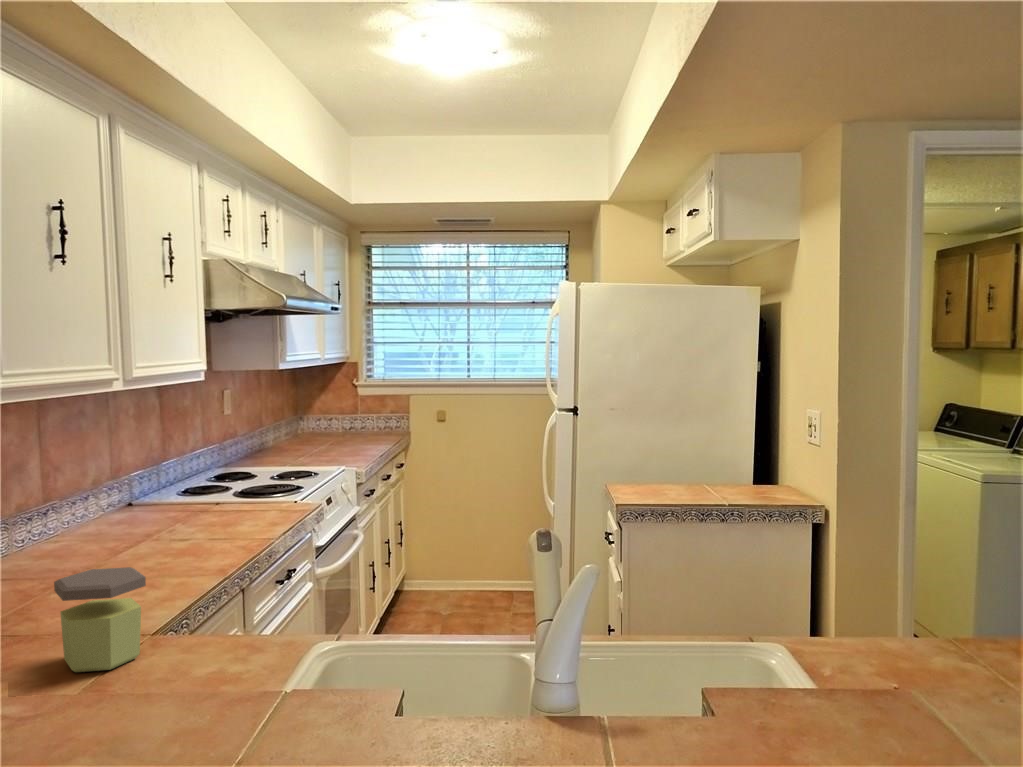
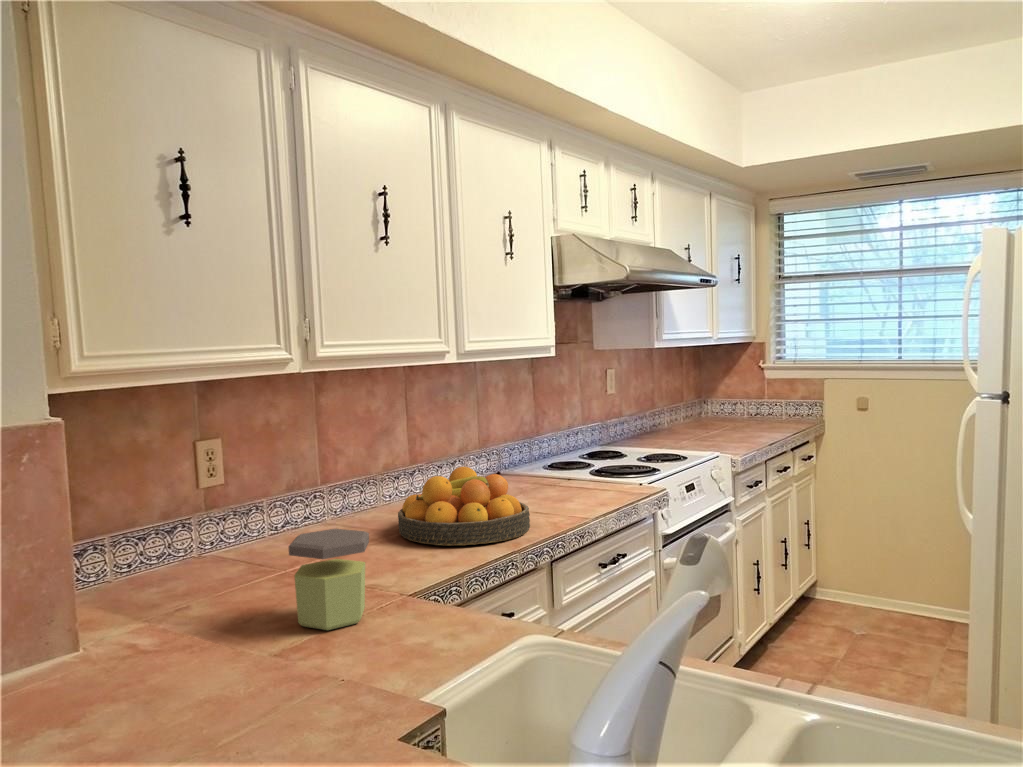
fruit bowl: none [78,498,226,581] -> present [398,467,530,546]

